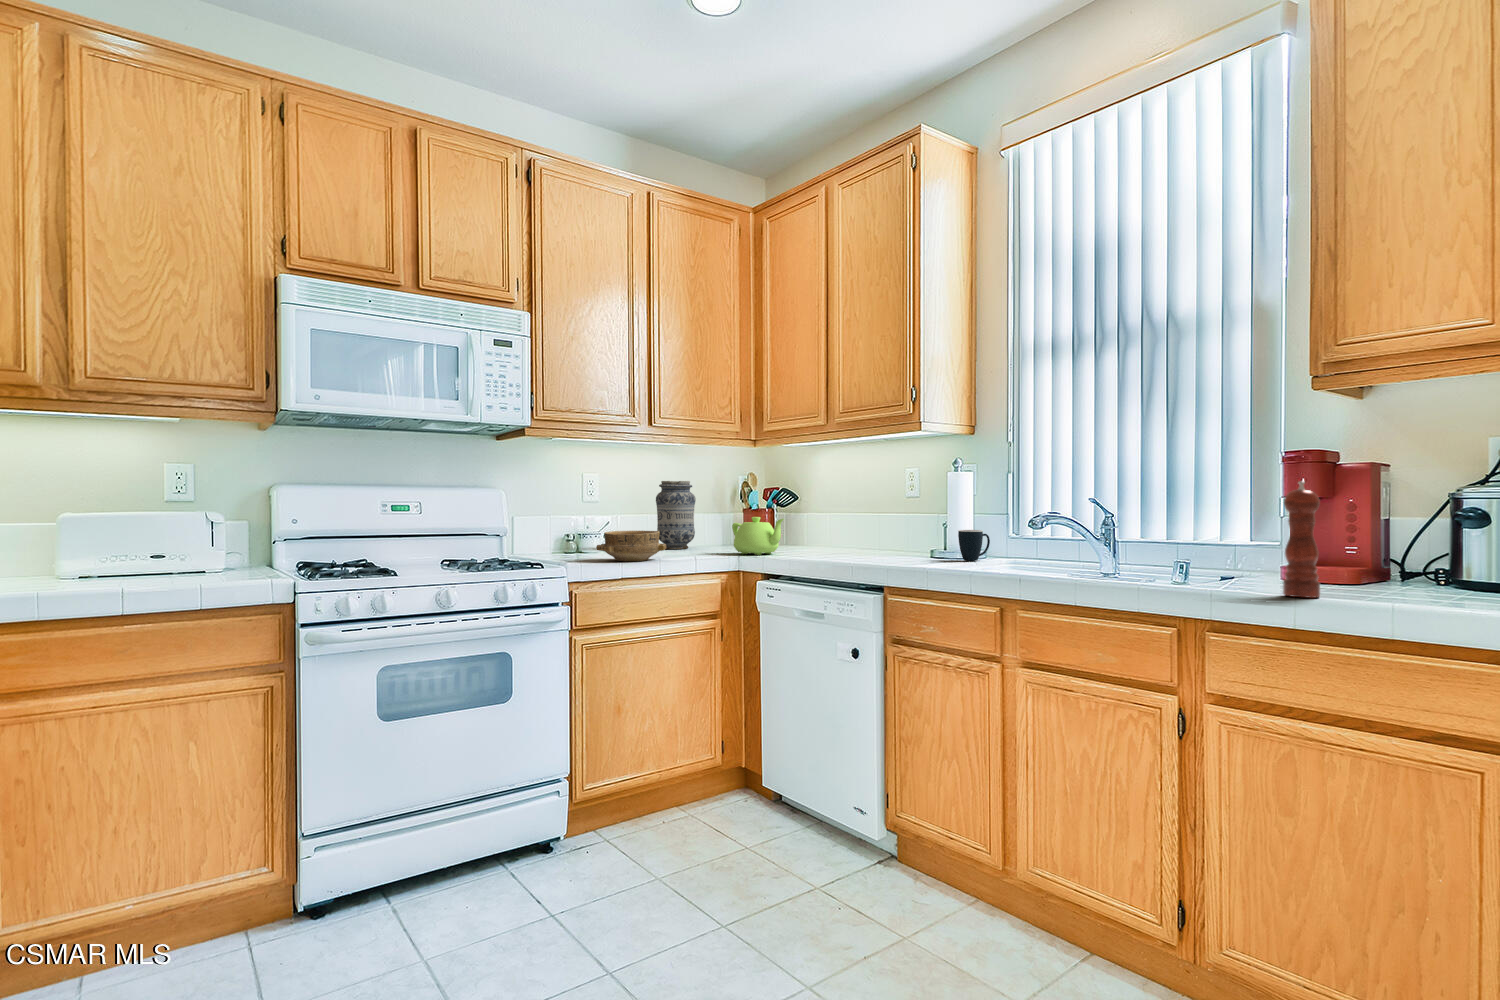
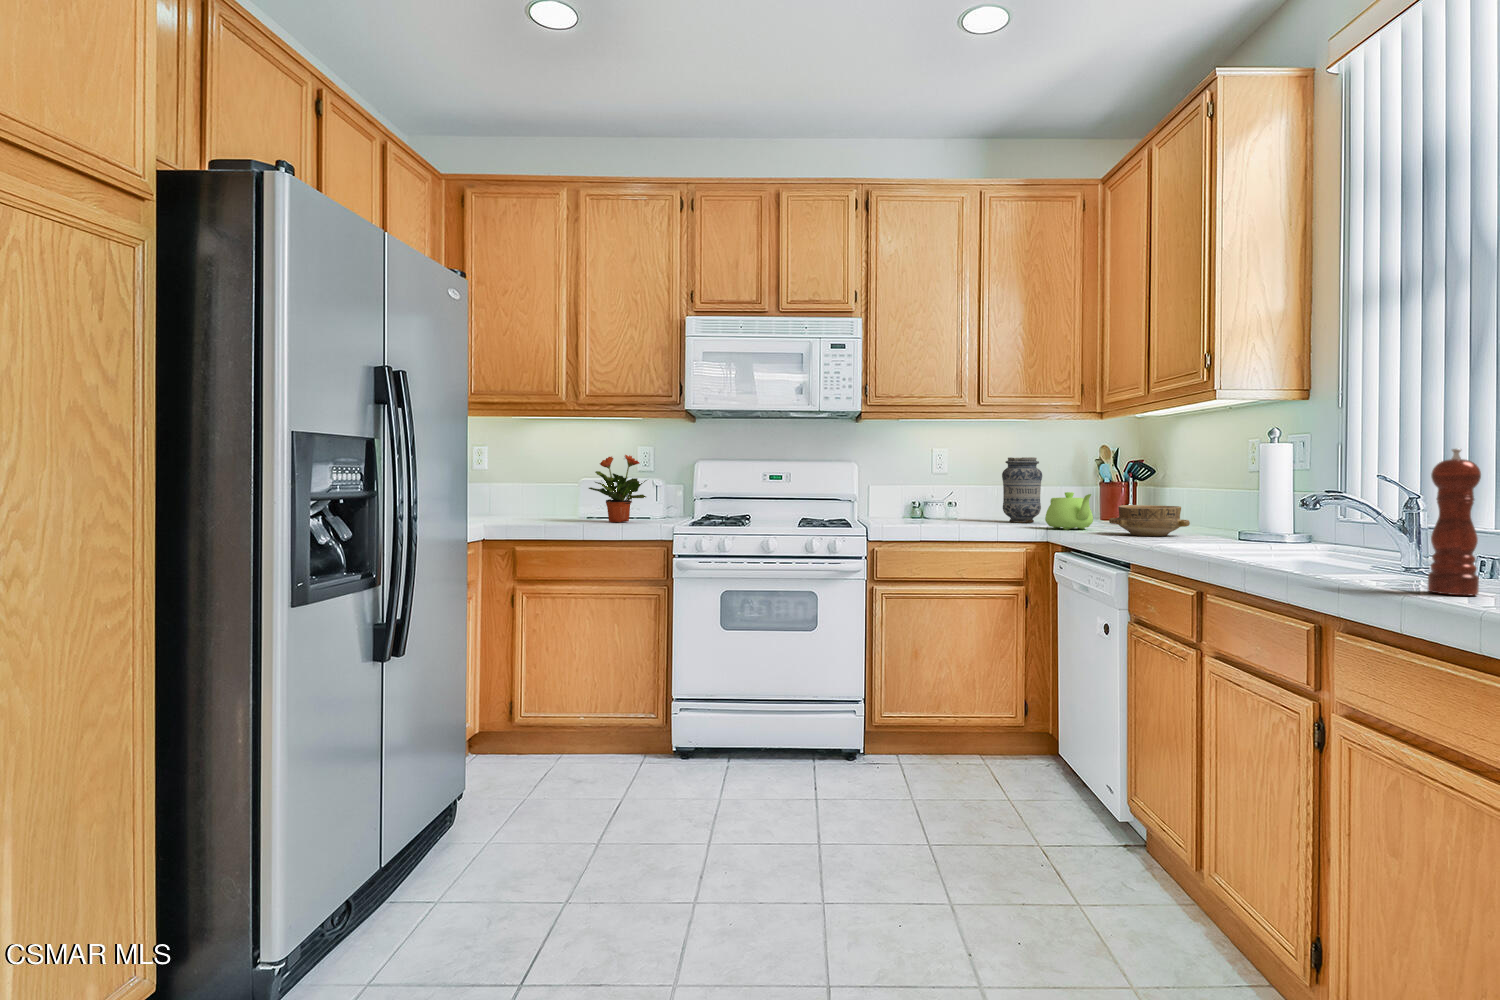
potted plant: none [95,471,213,580] -> present [589,455,647,522]
mug: present [958,530,990,561] -> none [1252,510,1298,545]
ceramic bowl: present [596,531,666,561] -> present [1109,505,1190,536]

